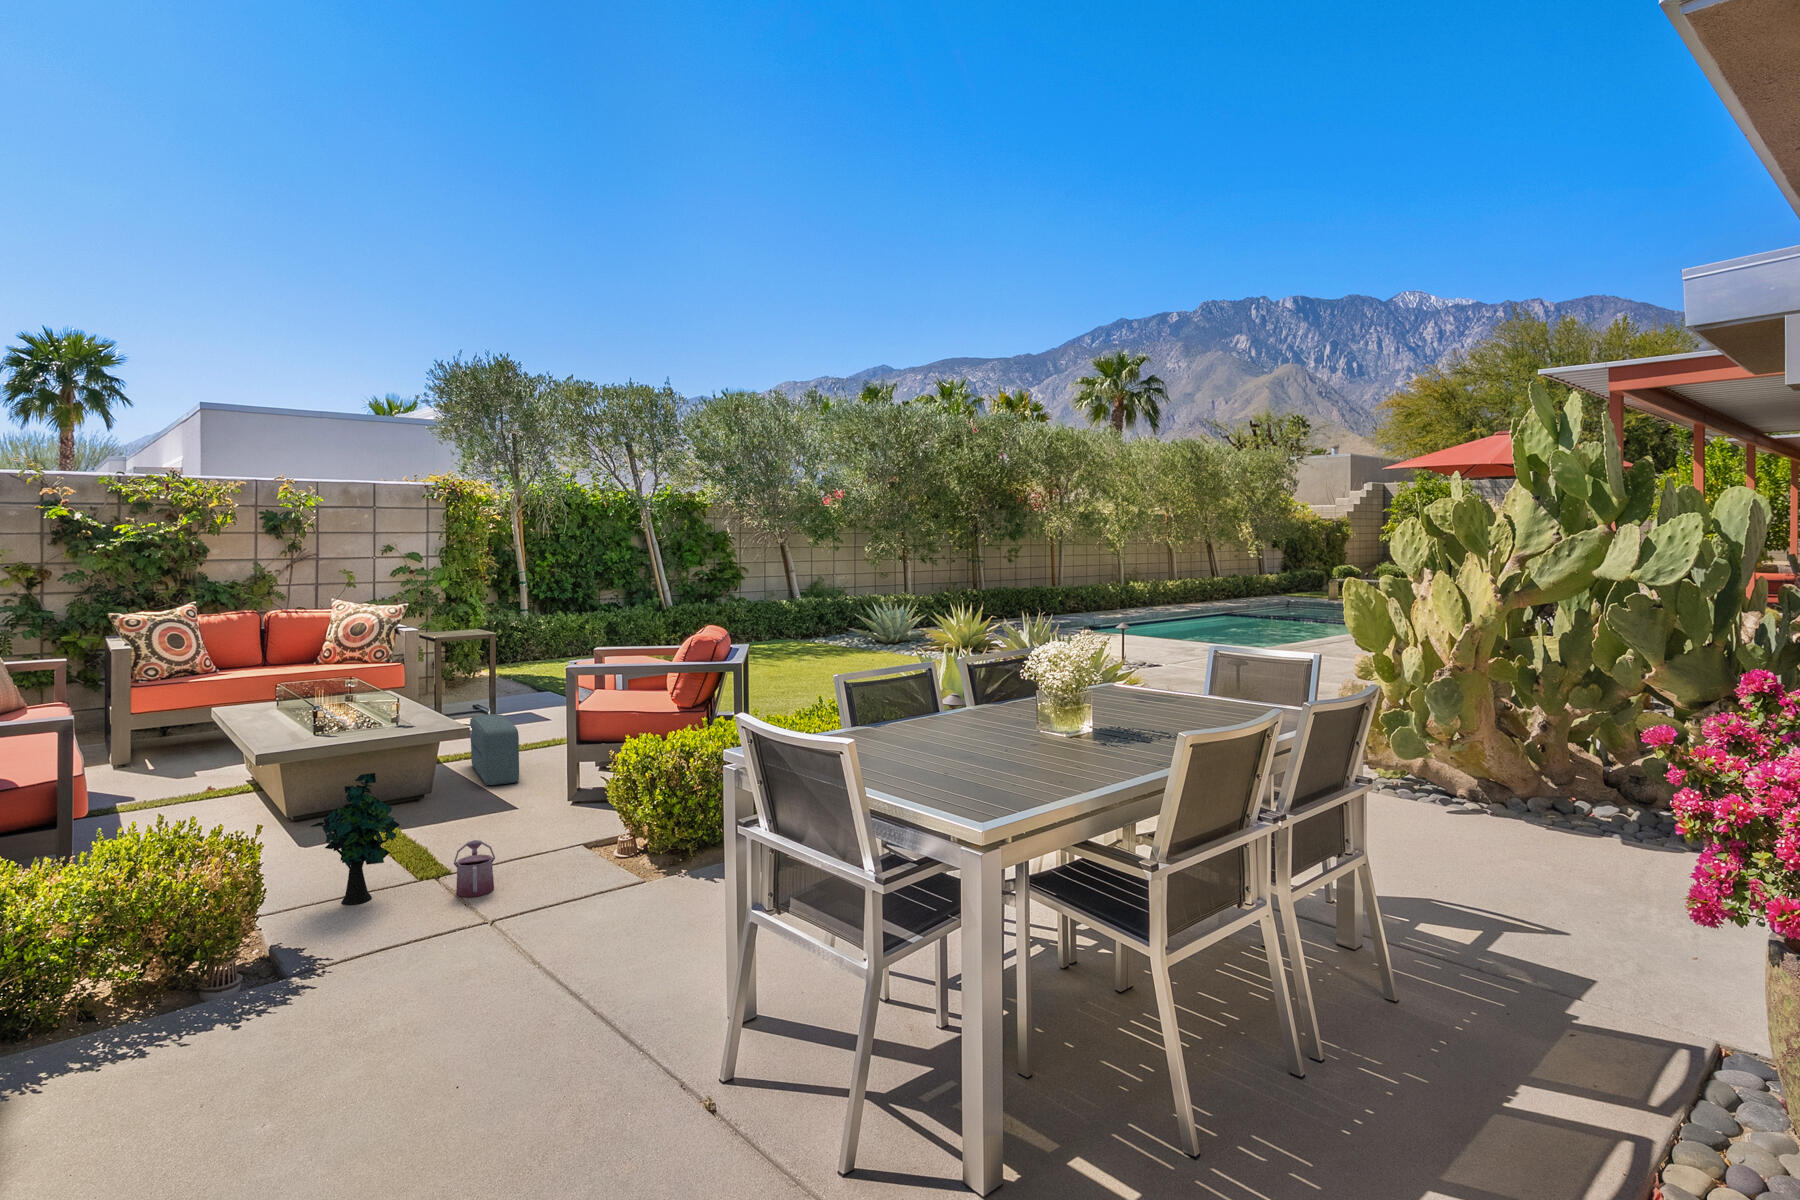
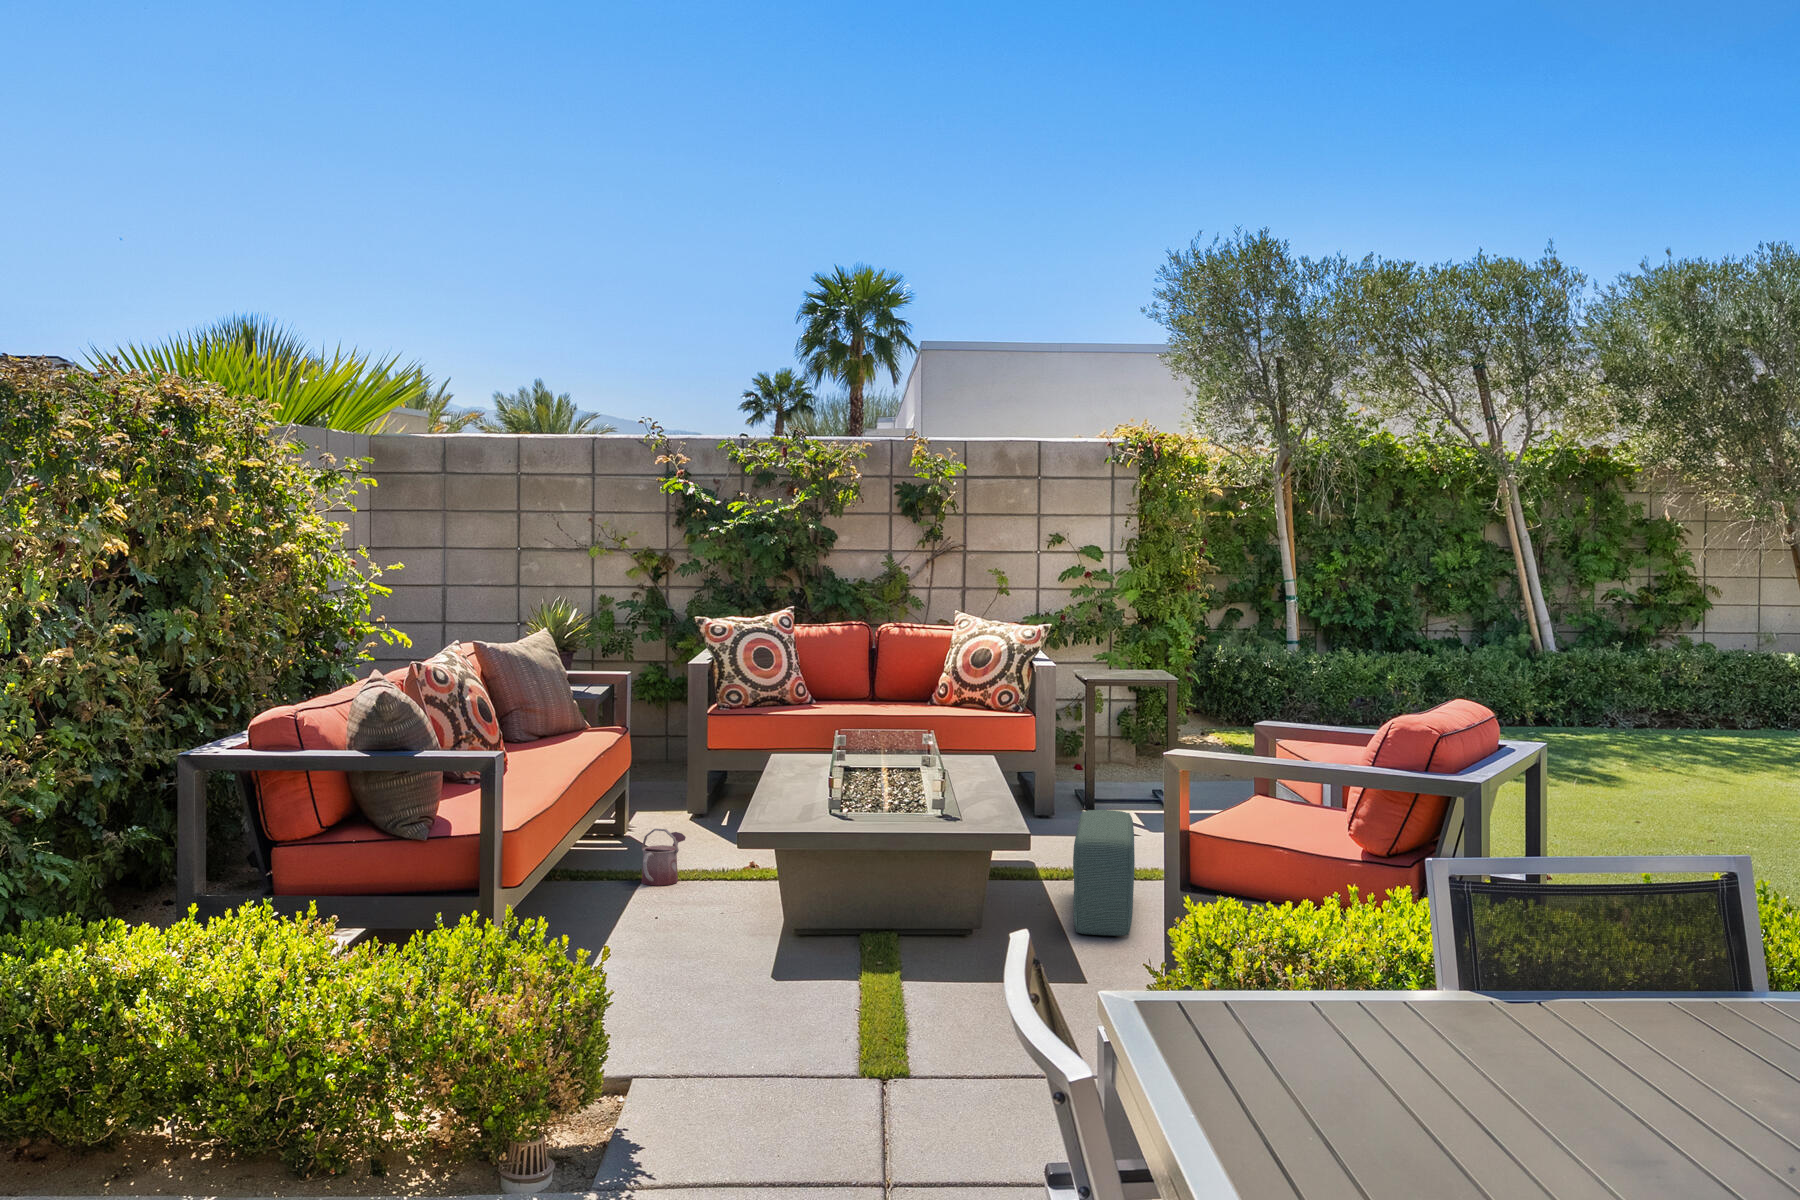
decorative plant: present [310,773,400,905] -> none [695,881,822,1101]
watering can: present [454,840,495,897] -> present [641,829,686,886]

